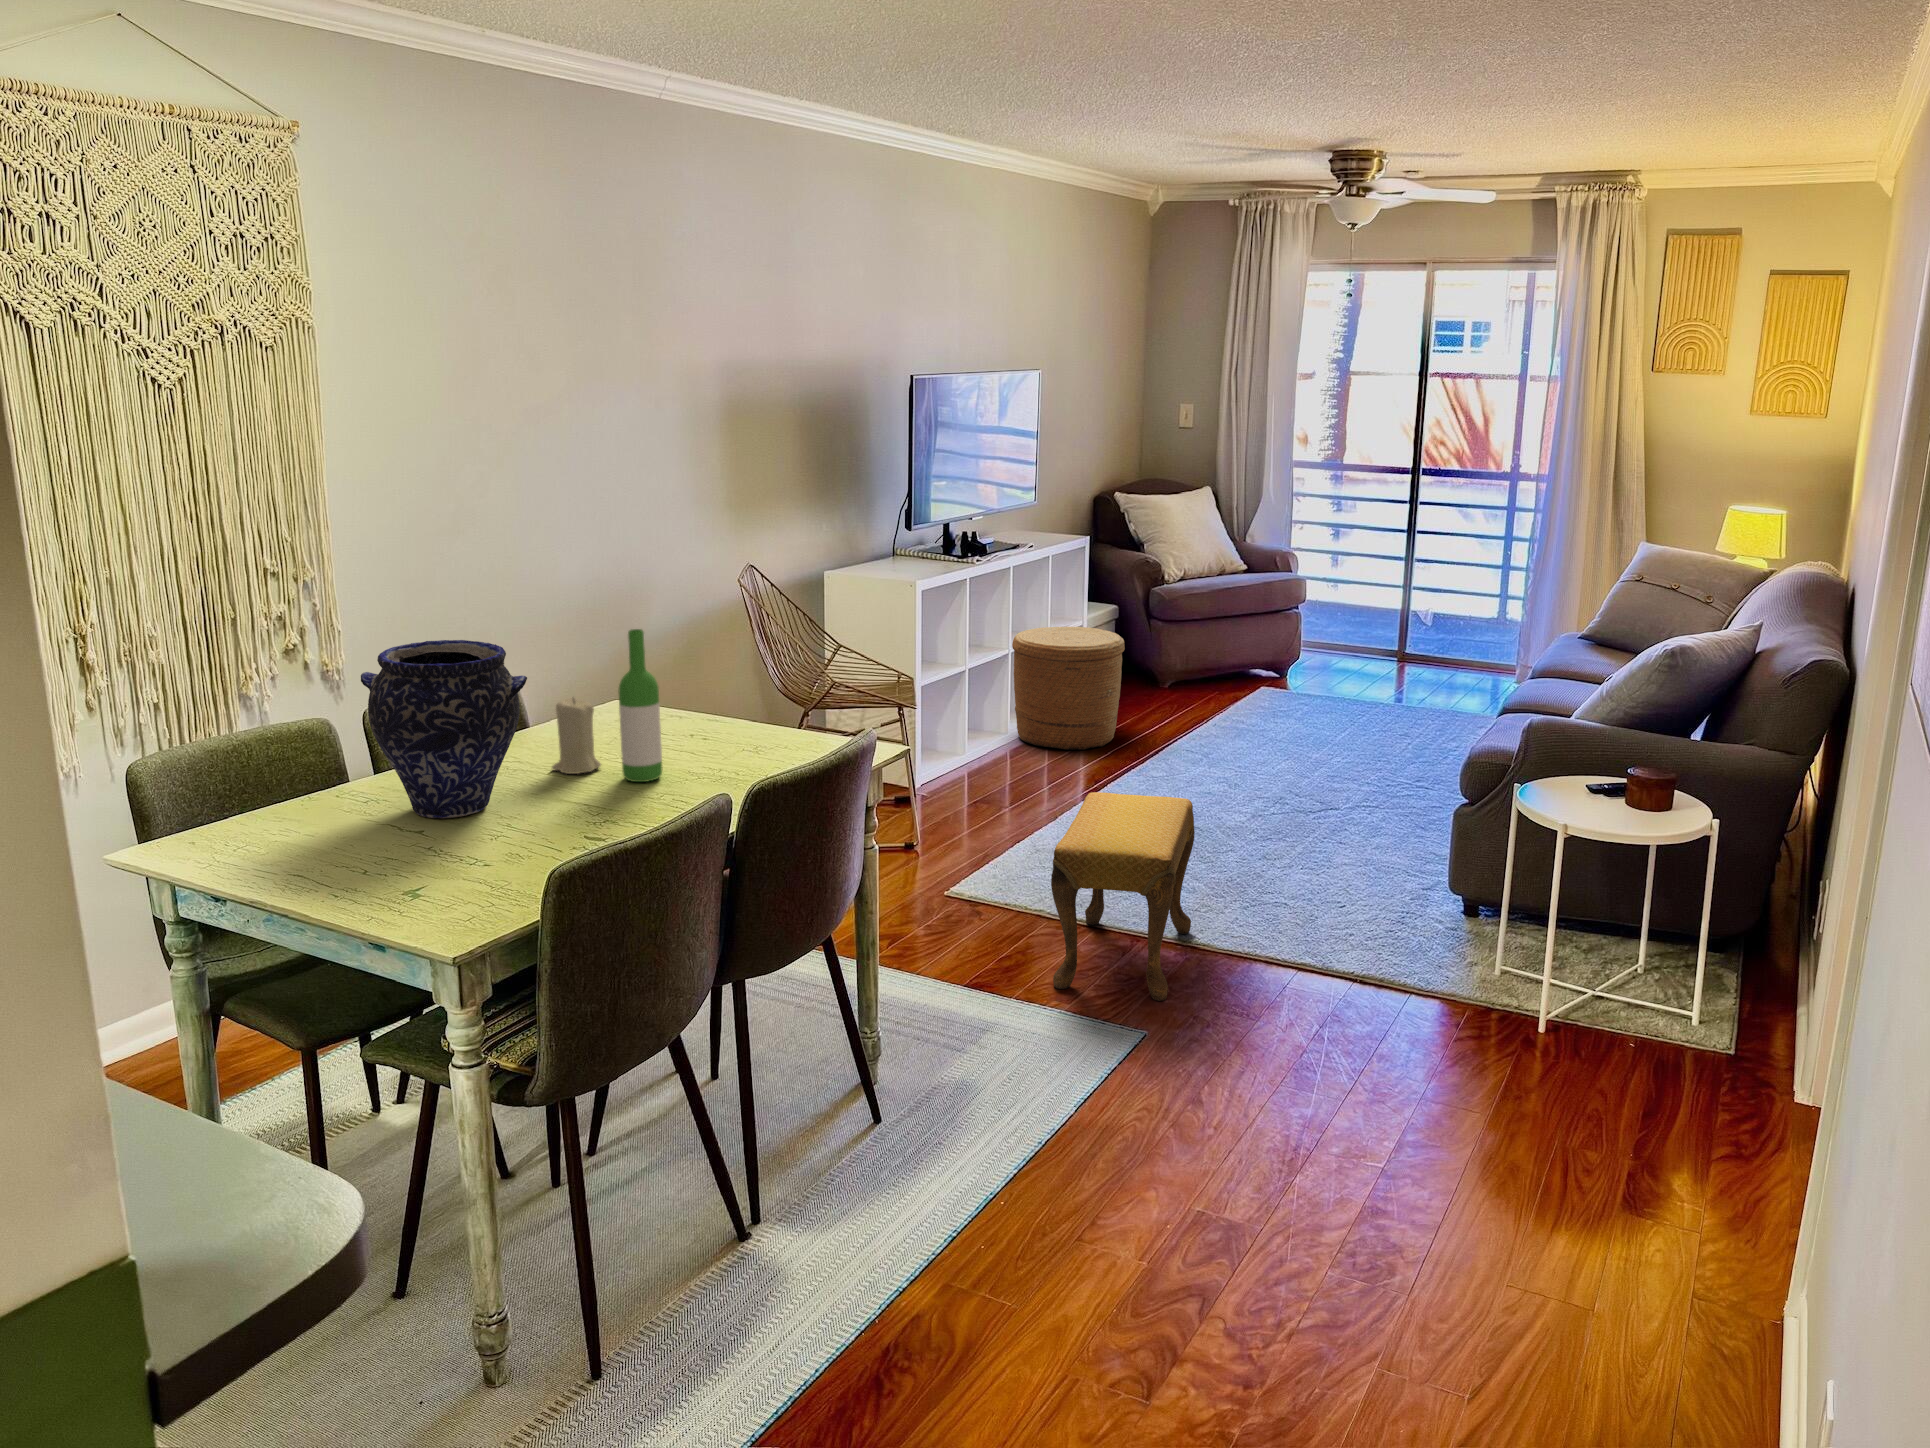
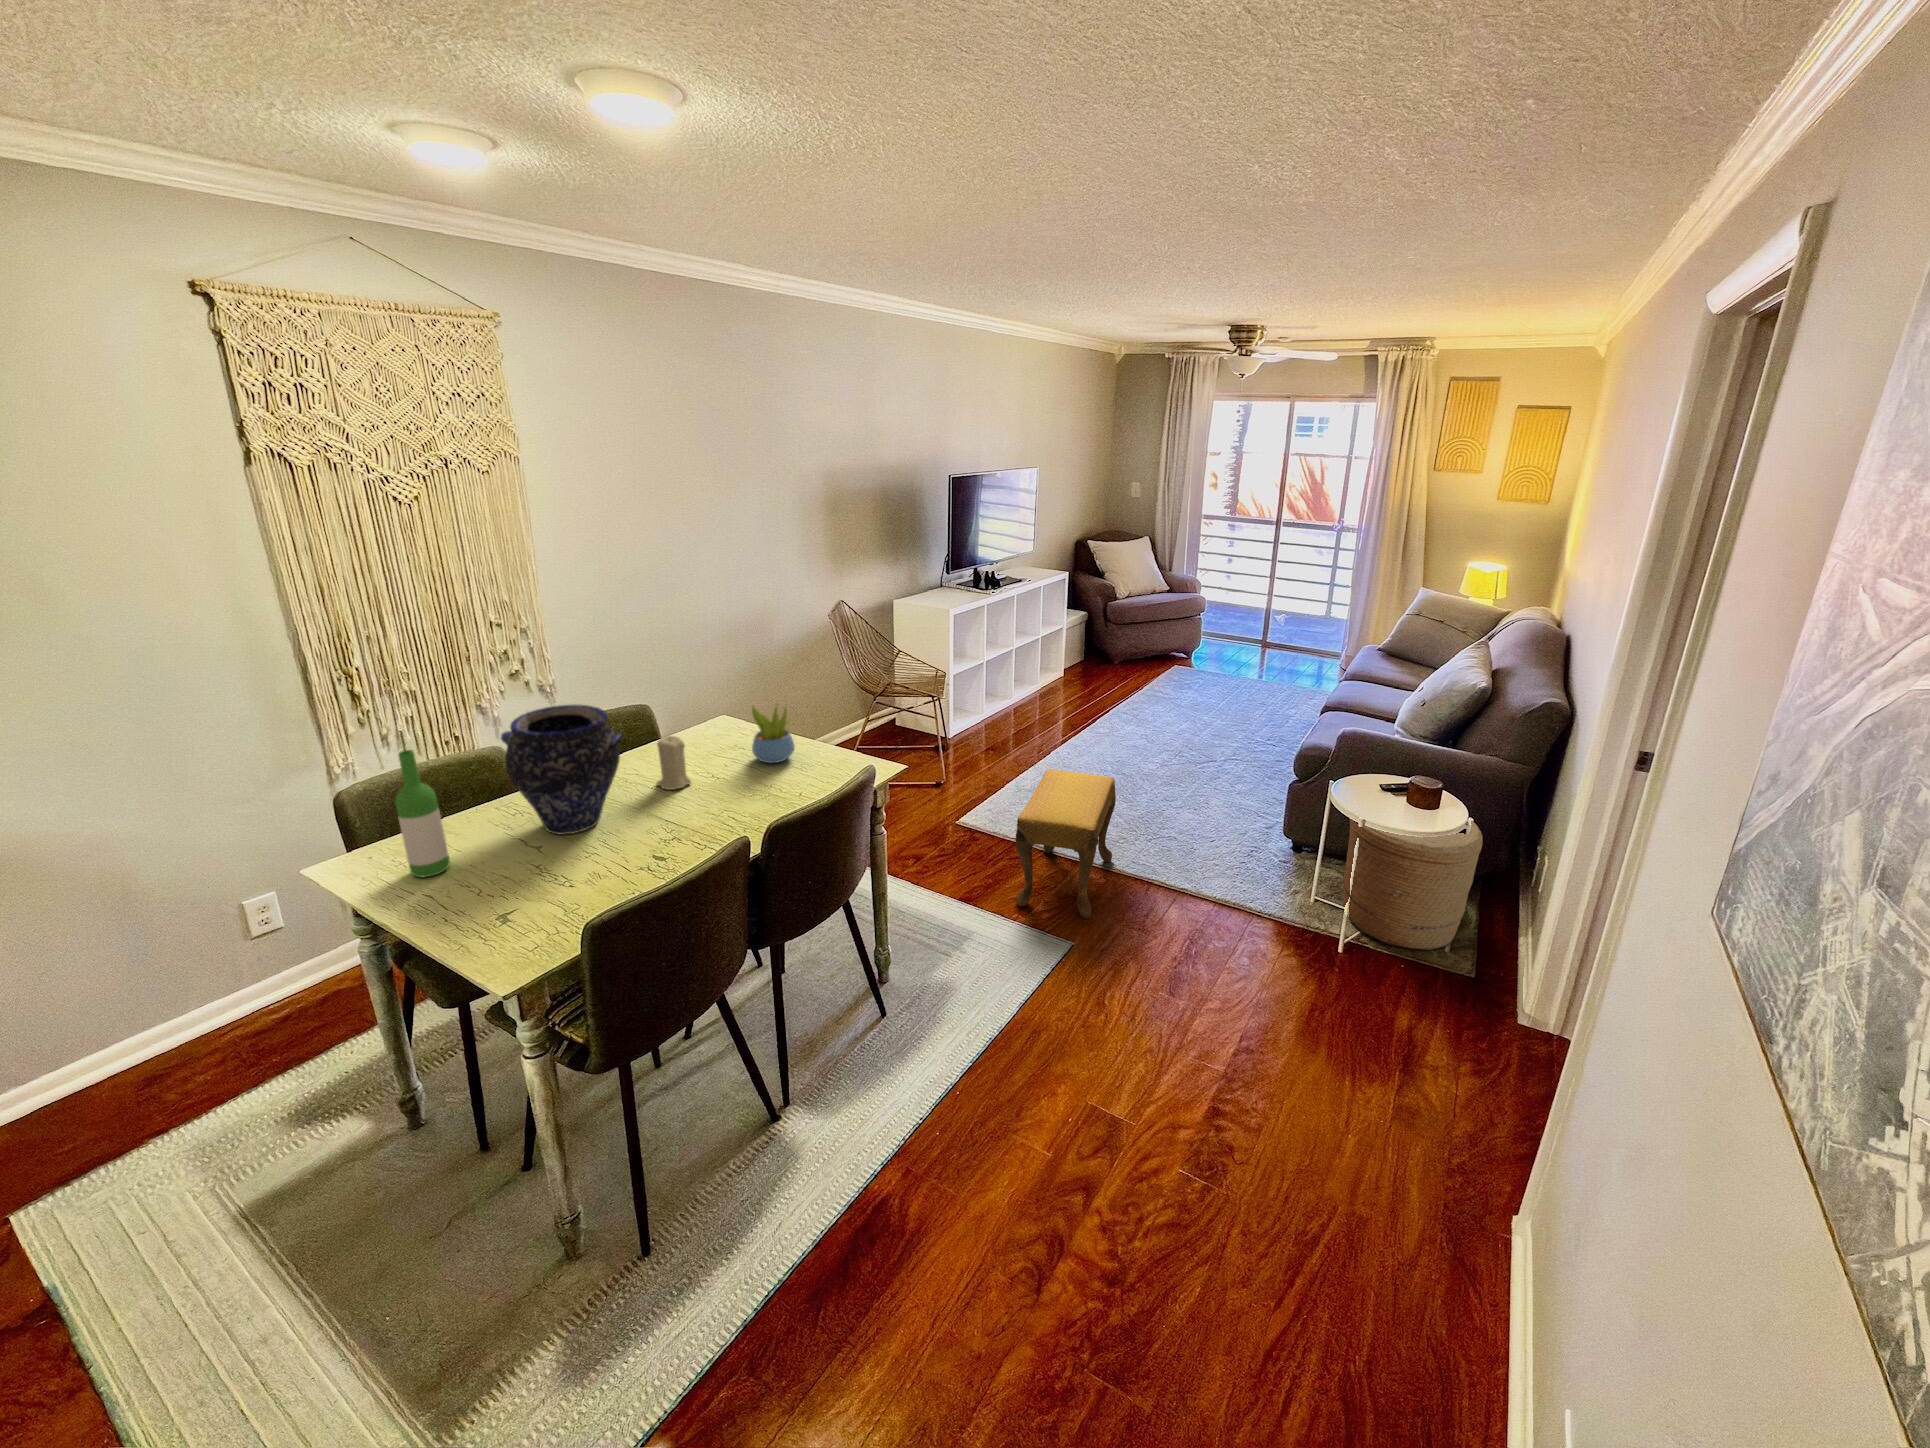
woven basket: present [1012,627,1125,750] -> present [1343,819,1483,950]
wine bottle: present [618,629,662,782] -> present [395,750,450,877]
succulent plant: none [679,656,740,747] -> present [752,706,795,763]

